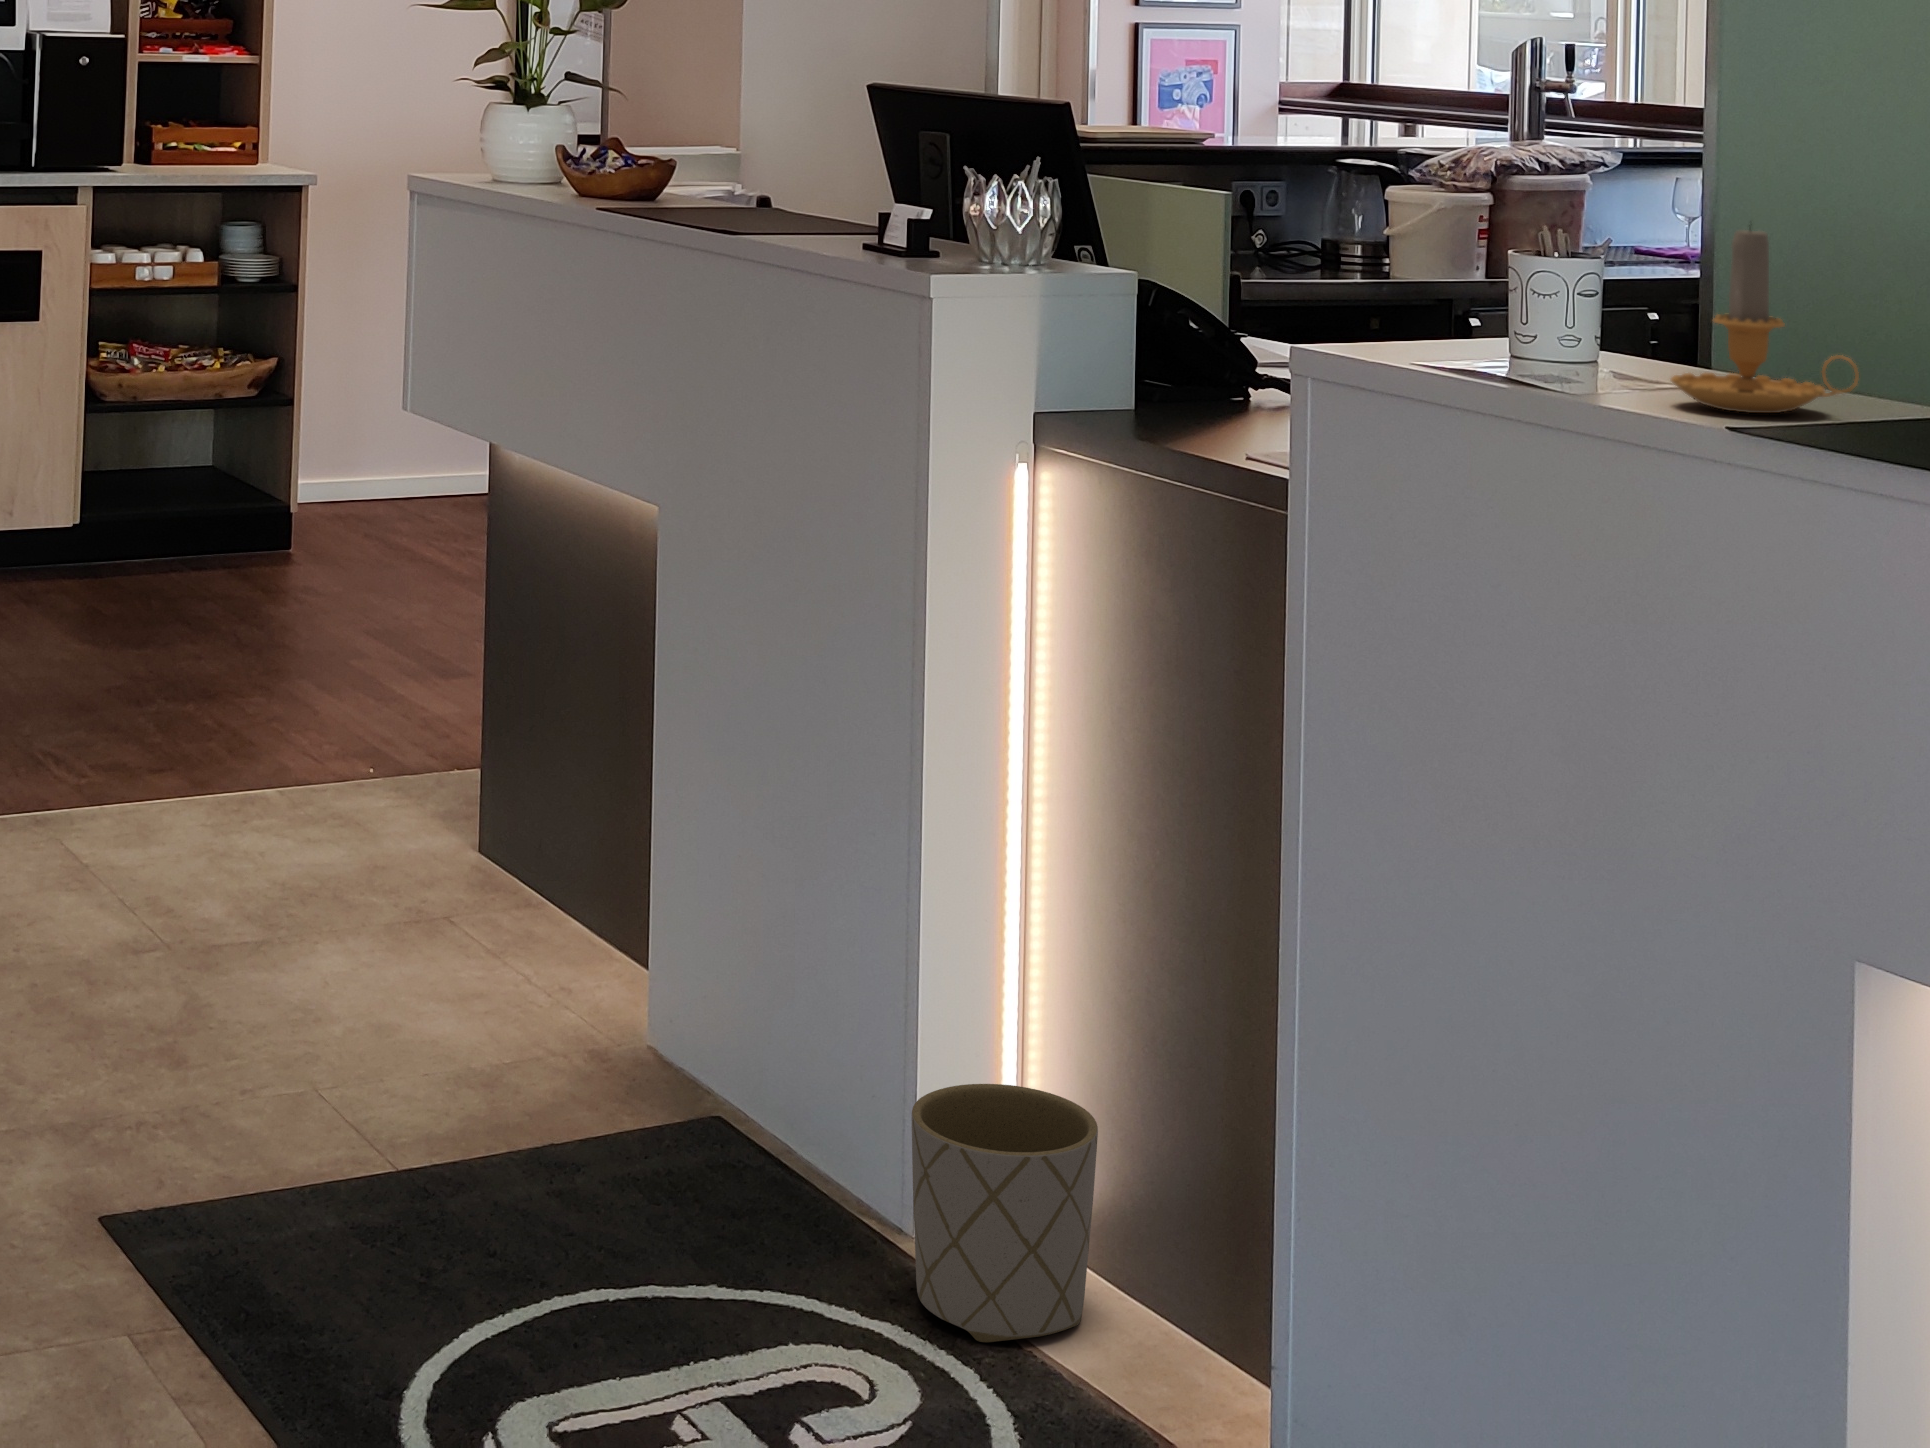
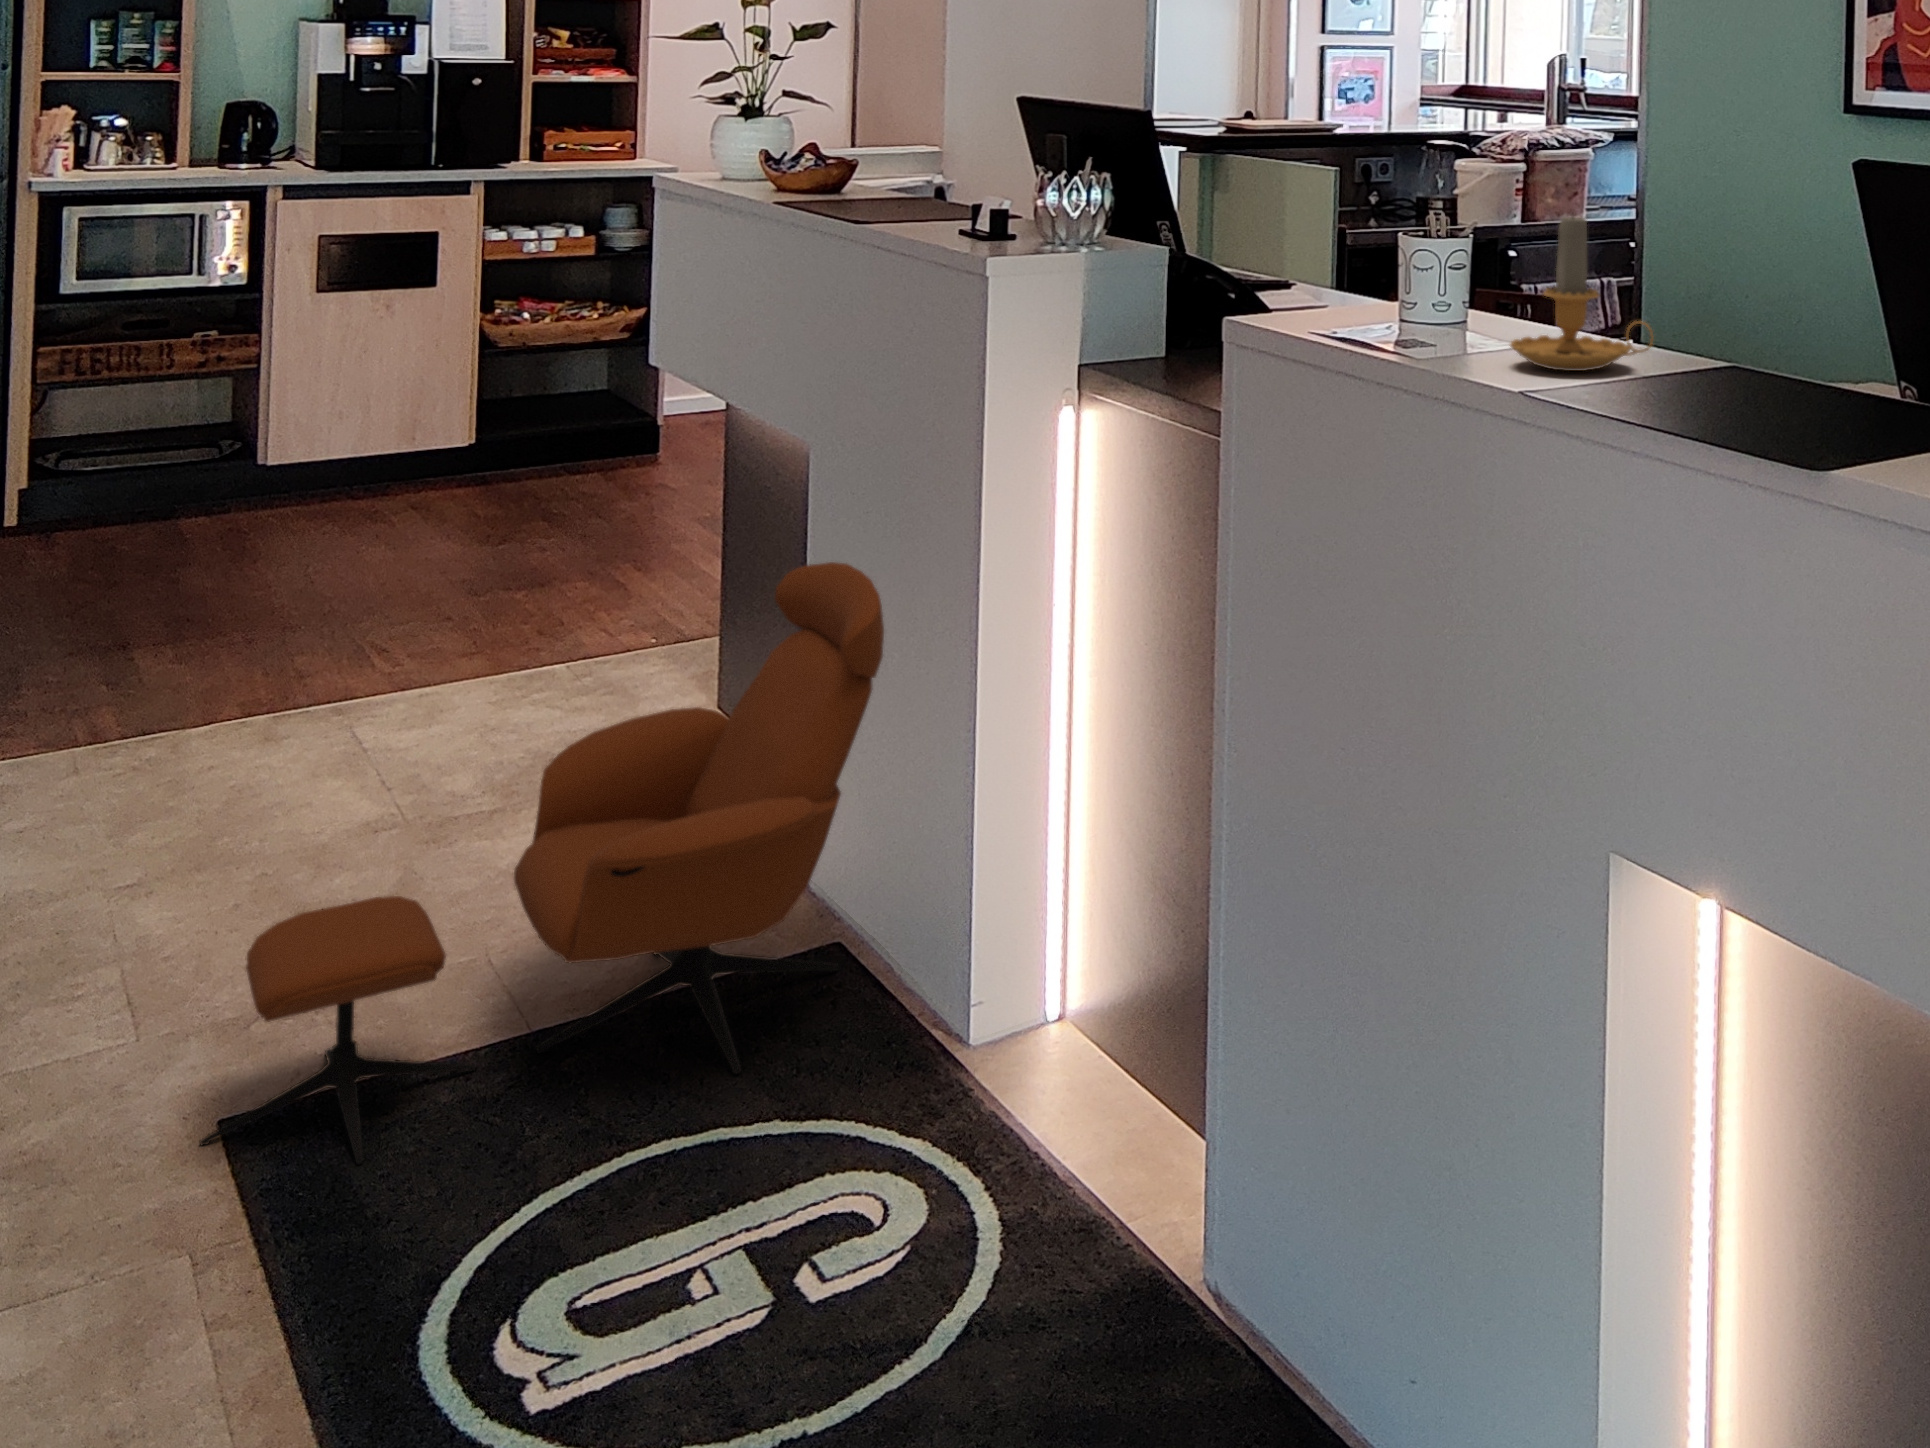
lounge chair: none [80,651,788,1282] -> present [200,562,884,1164]
planter: present [912,1084,1098,1342] -> none [957,913,1112,1140]

